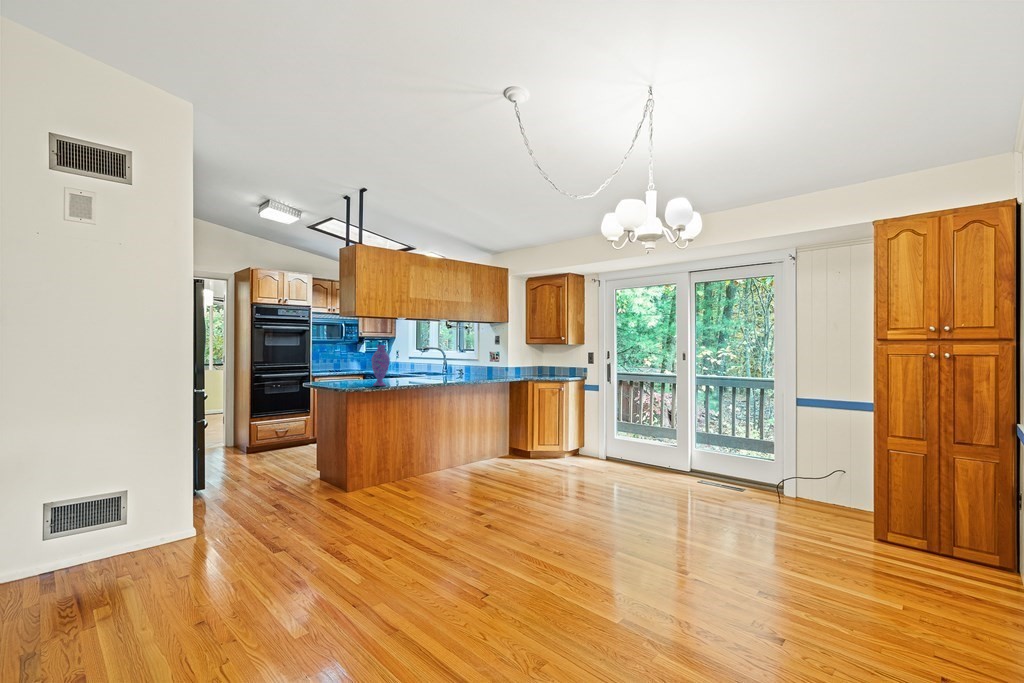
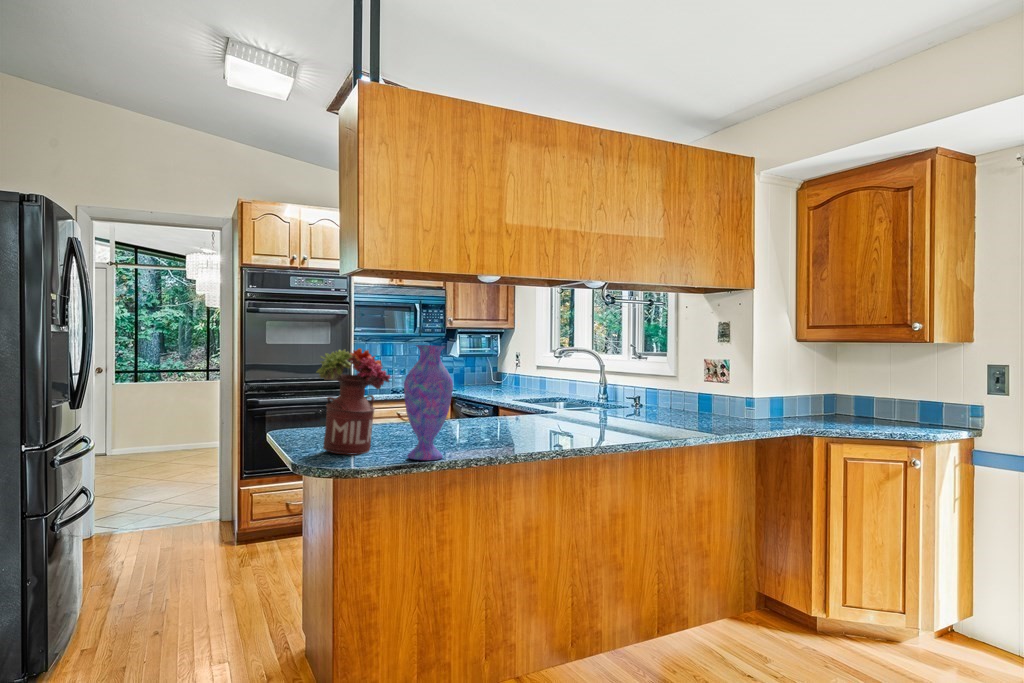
flower arrangement: none [335,346,364,386] -> present [317,348,391,455]

